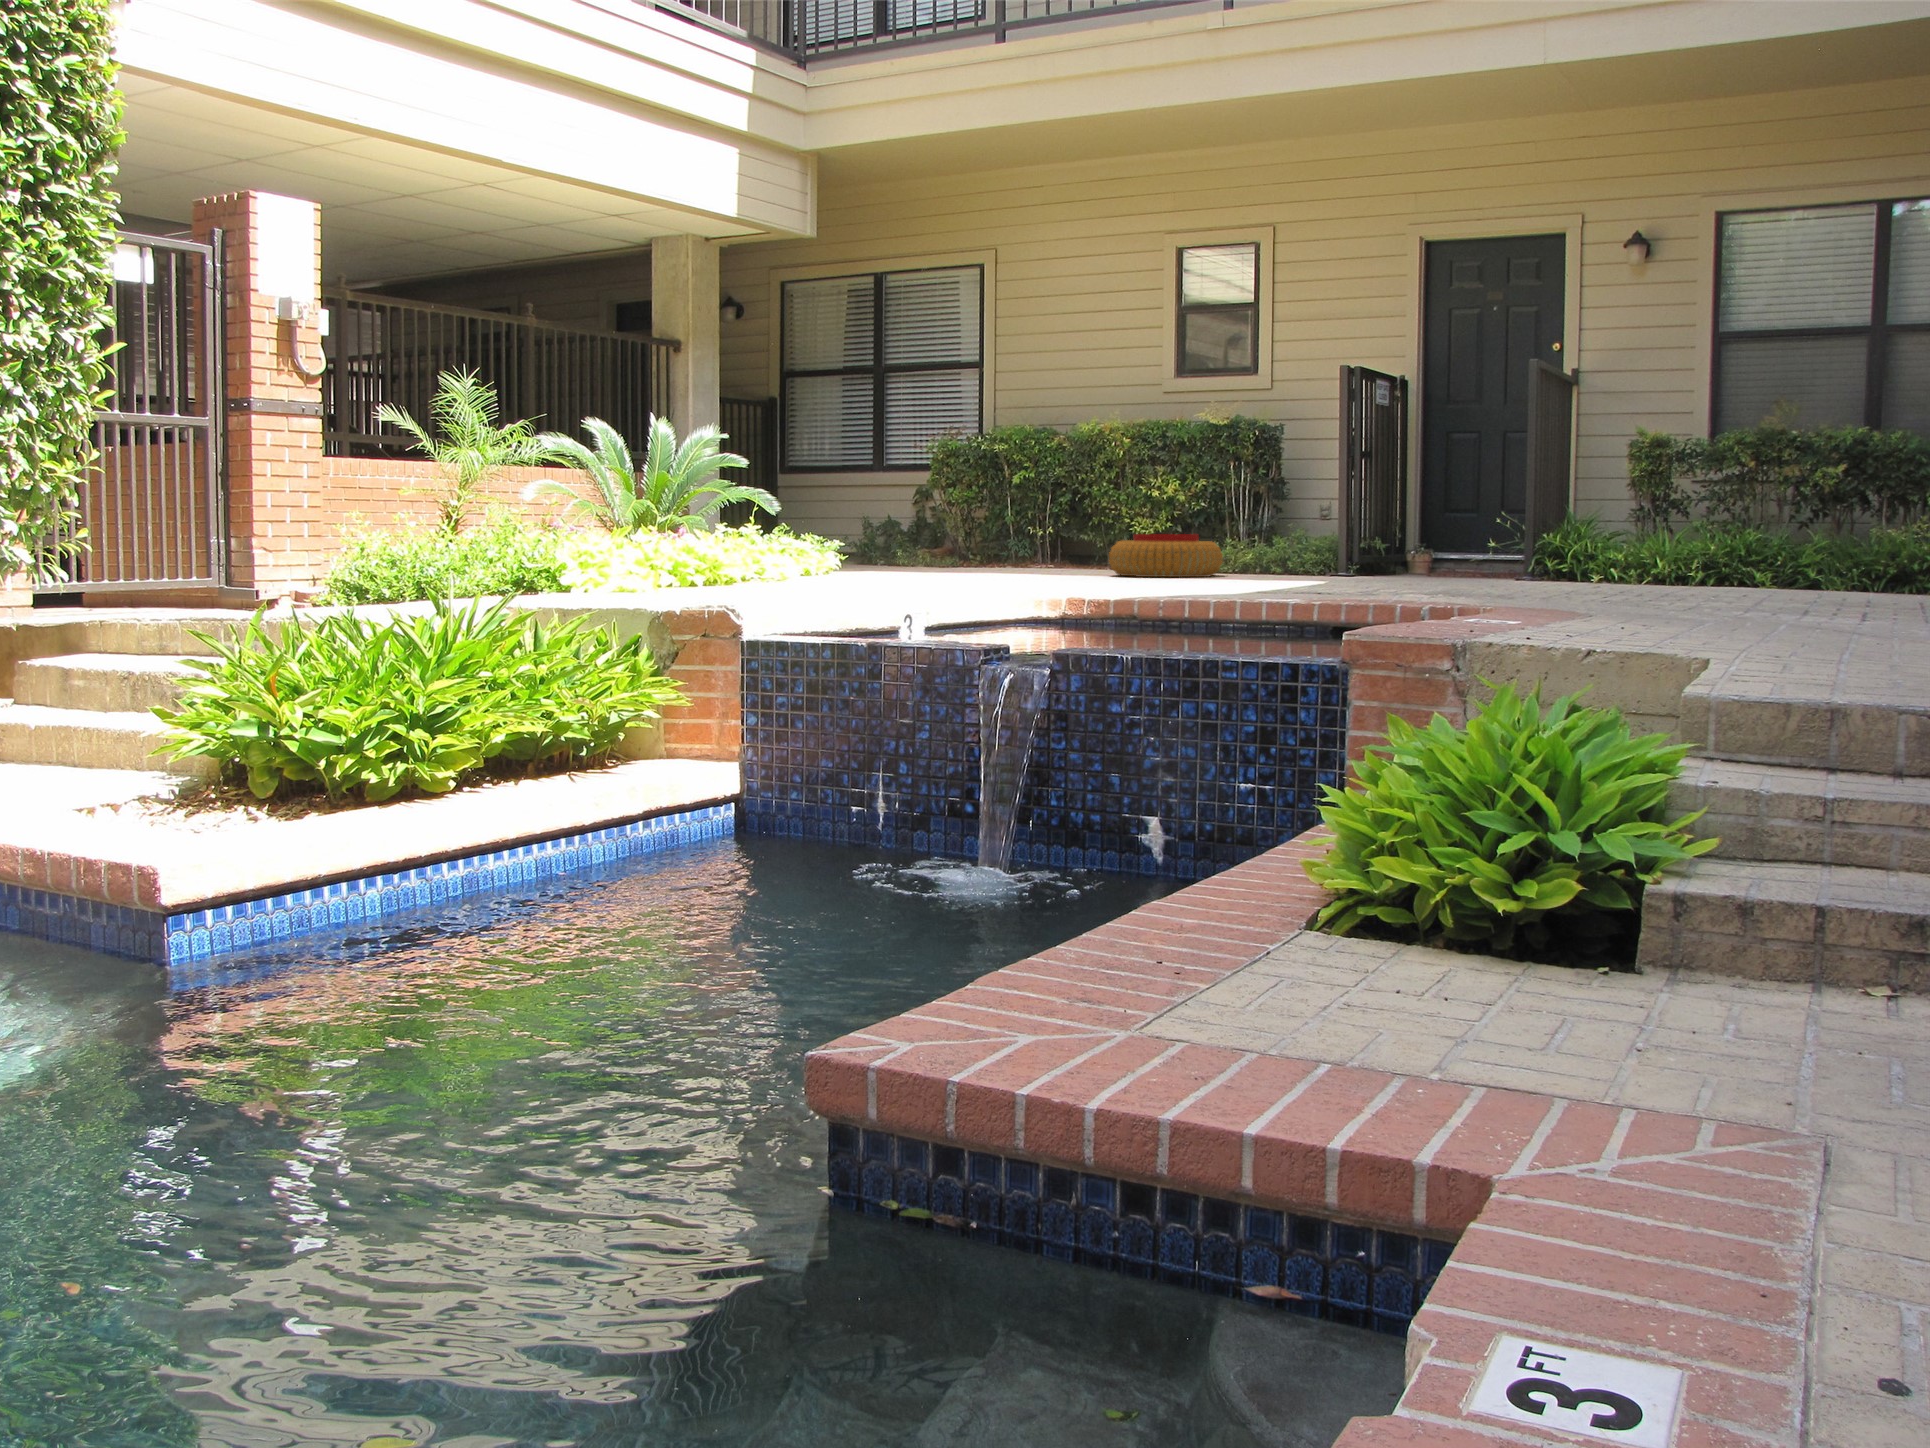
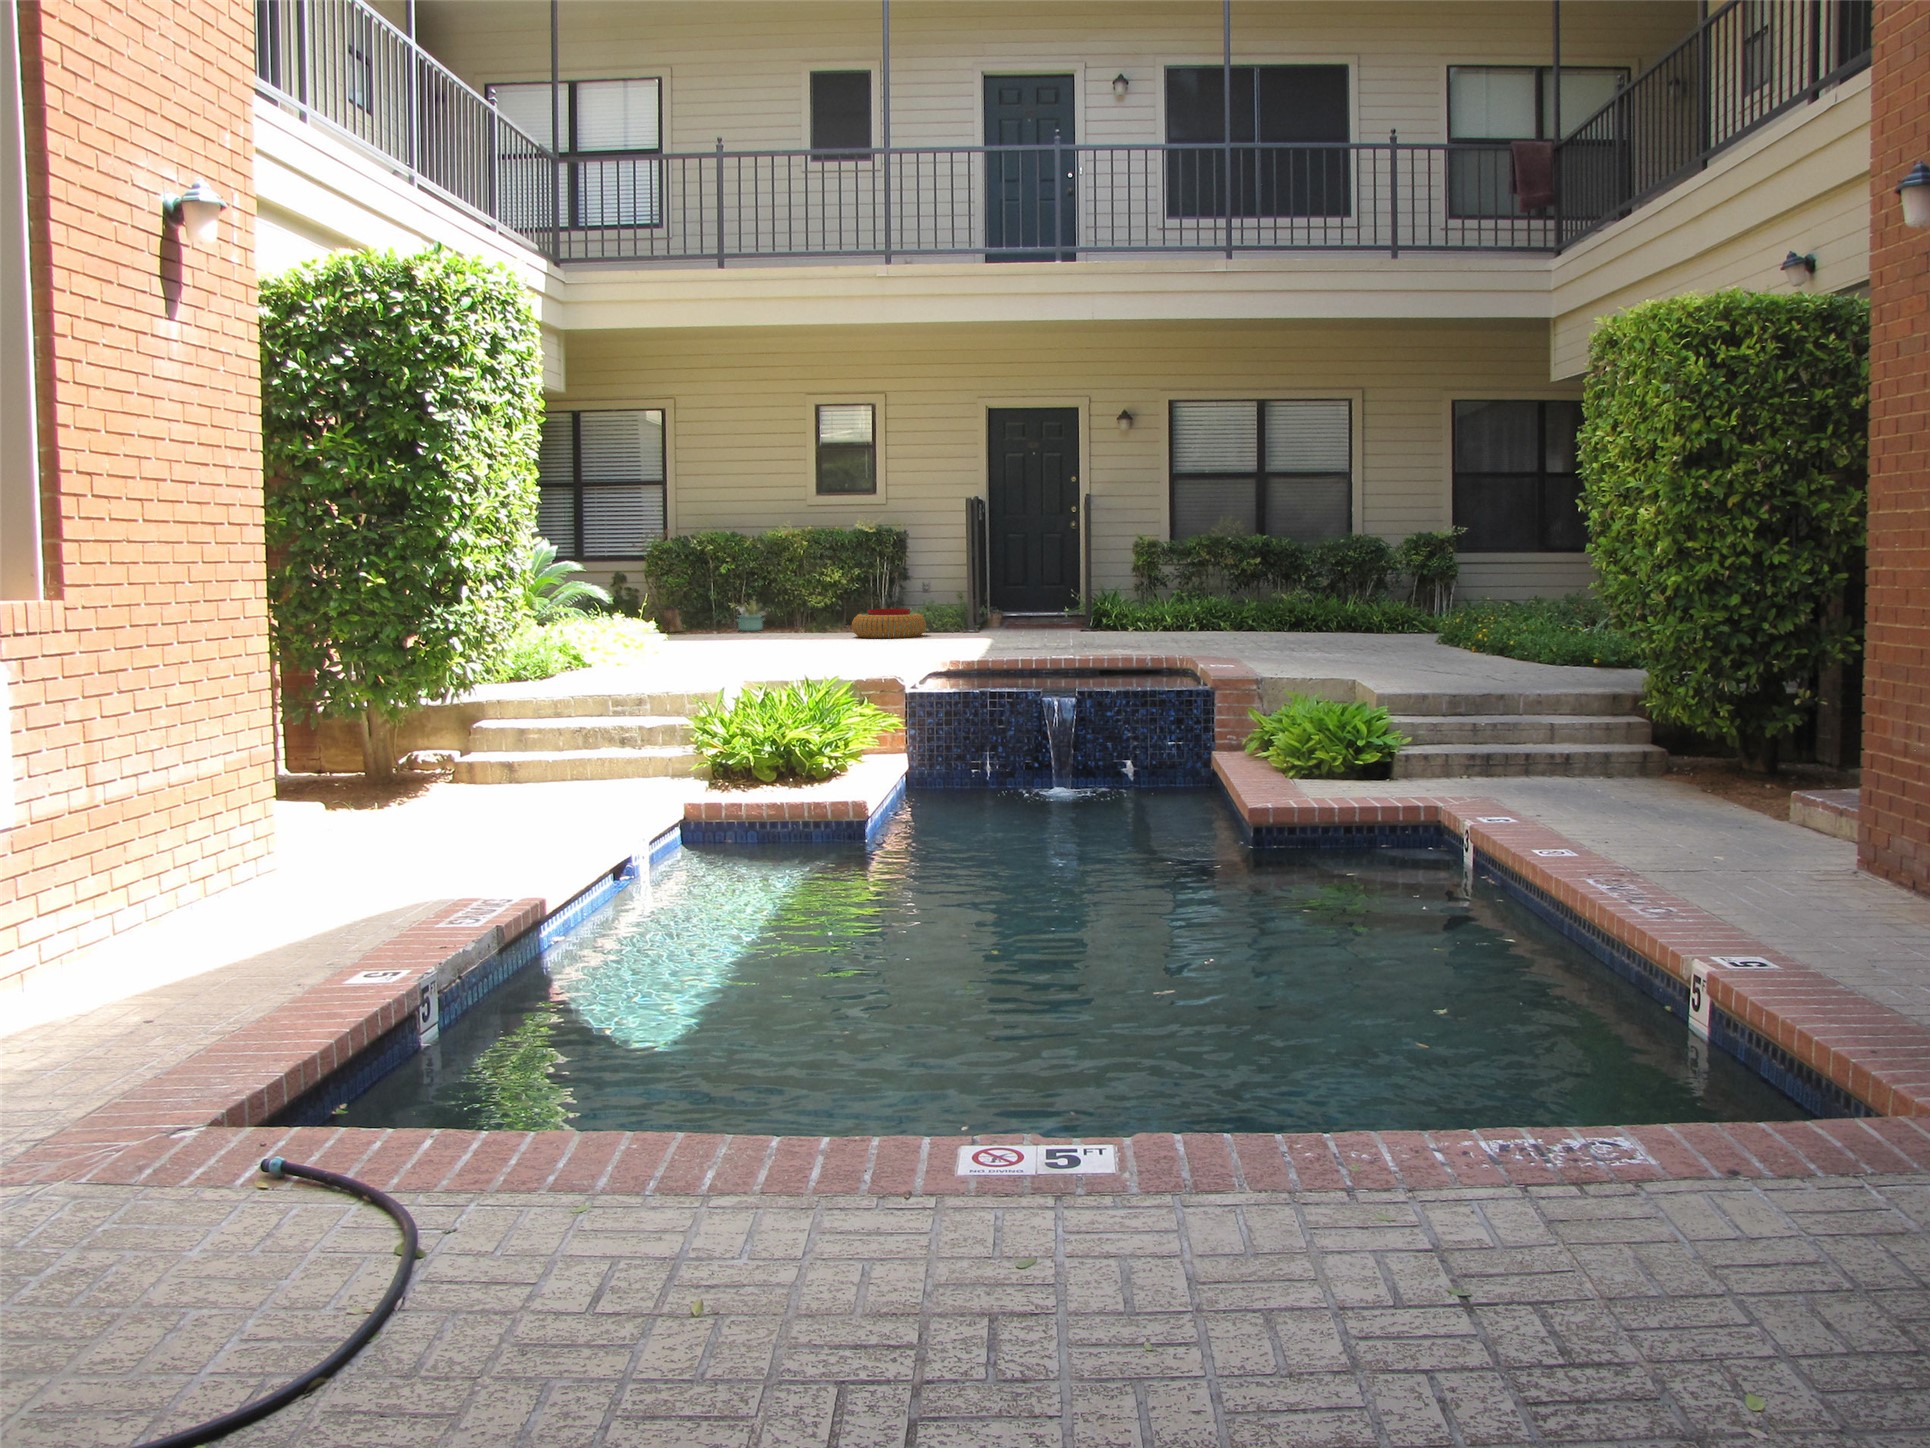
decorative plant: none [1027,525,1077,567] -> present [737,601,766,631]
watering can: none [922,526,974,566] -> present [657,605,683,632]

